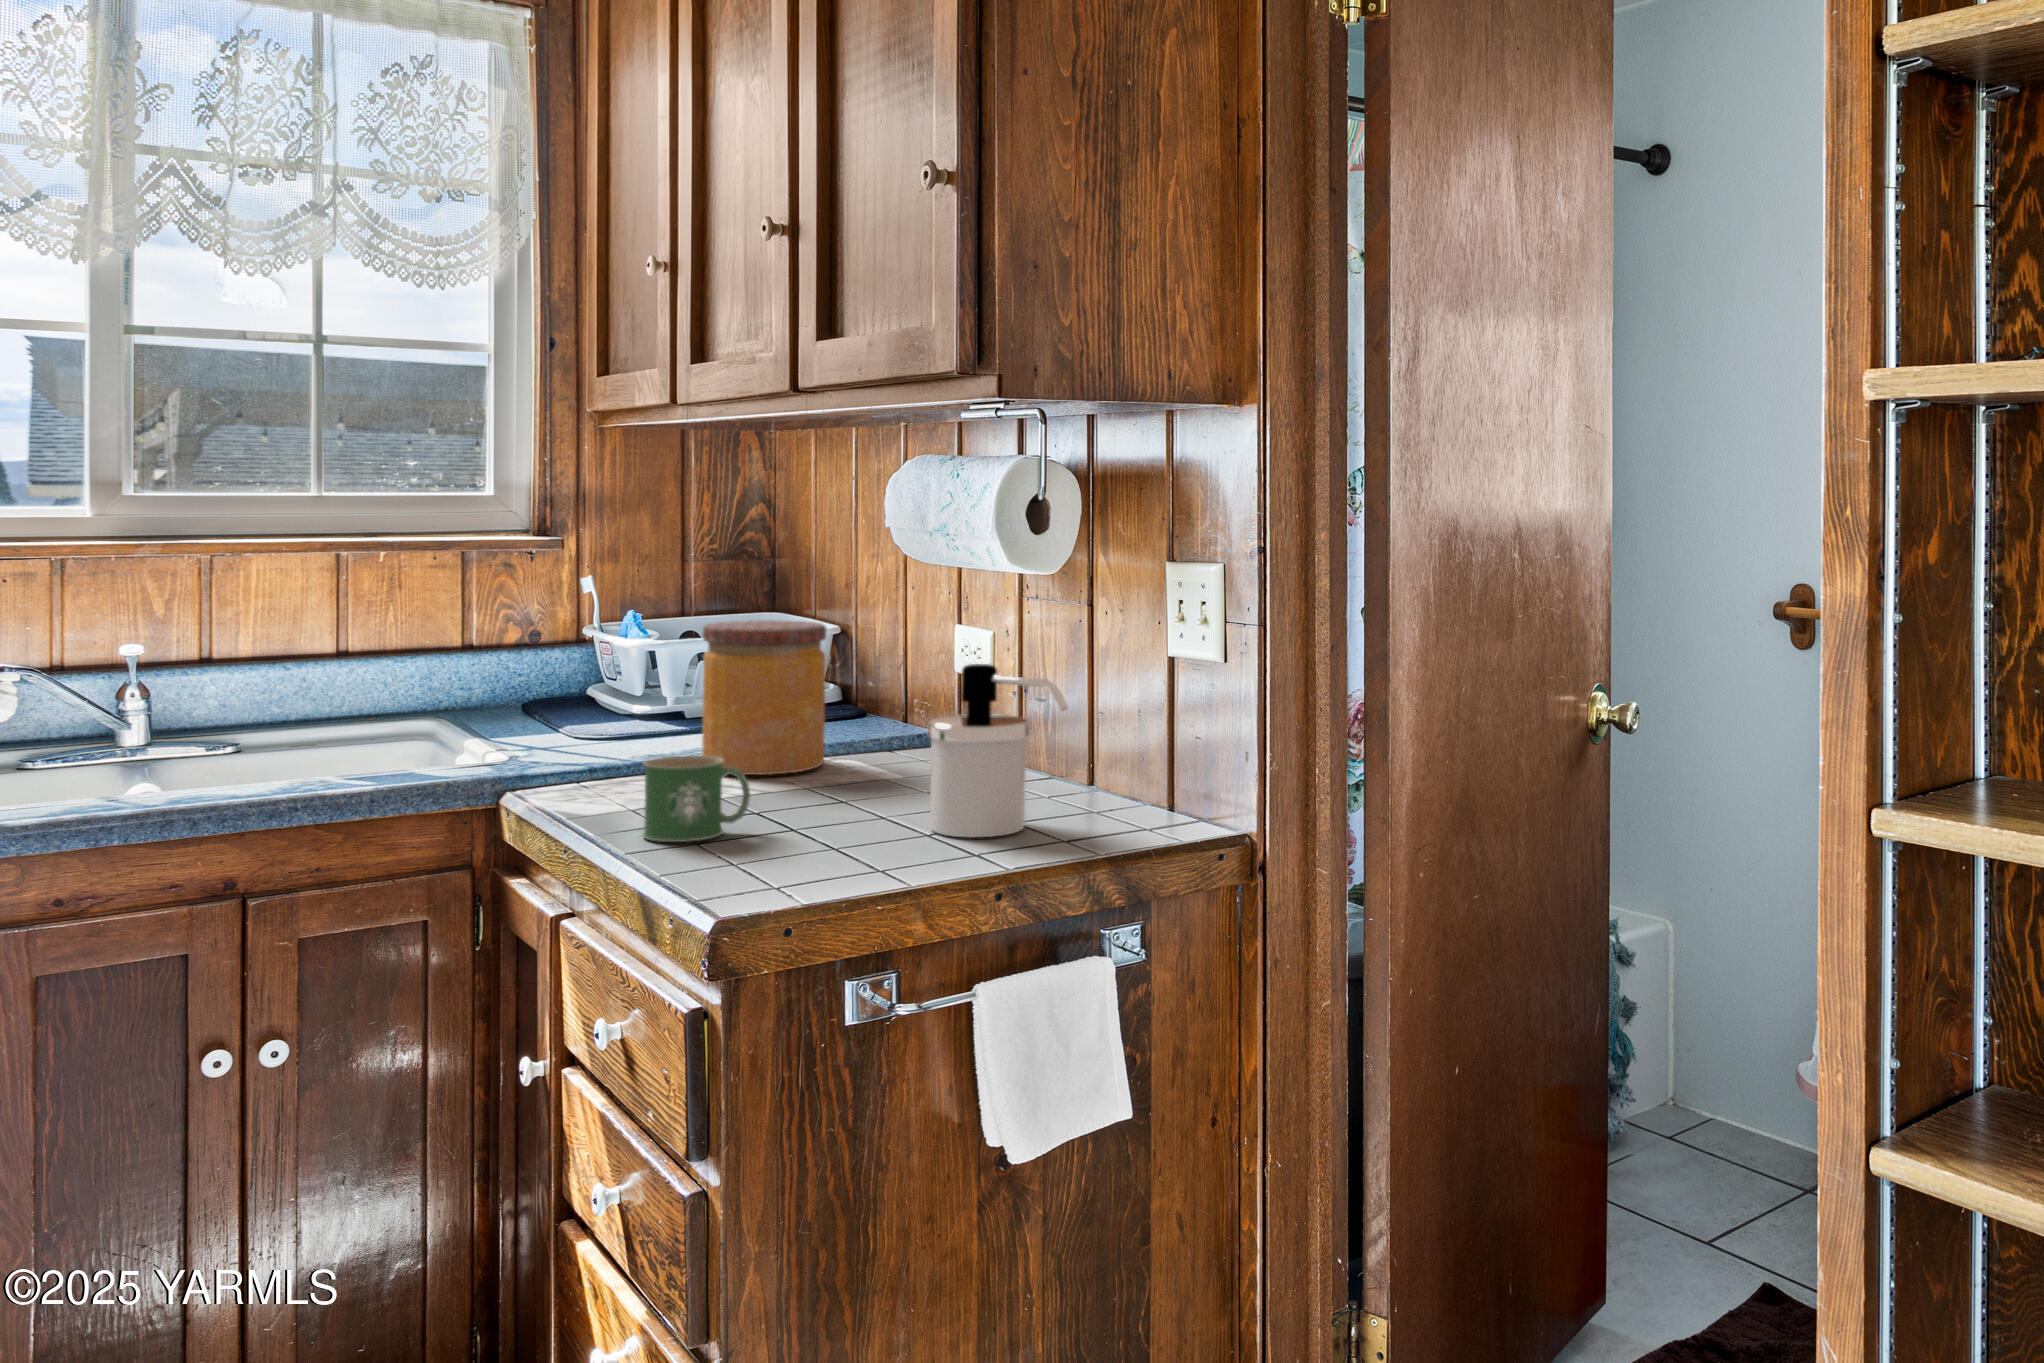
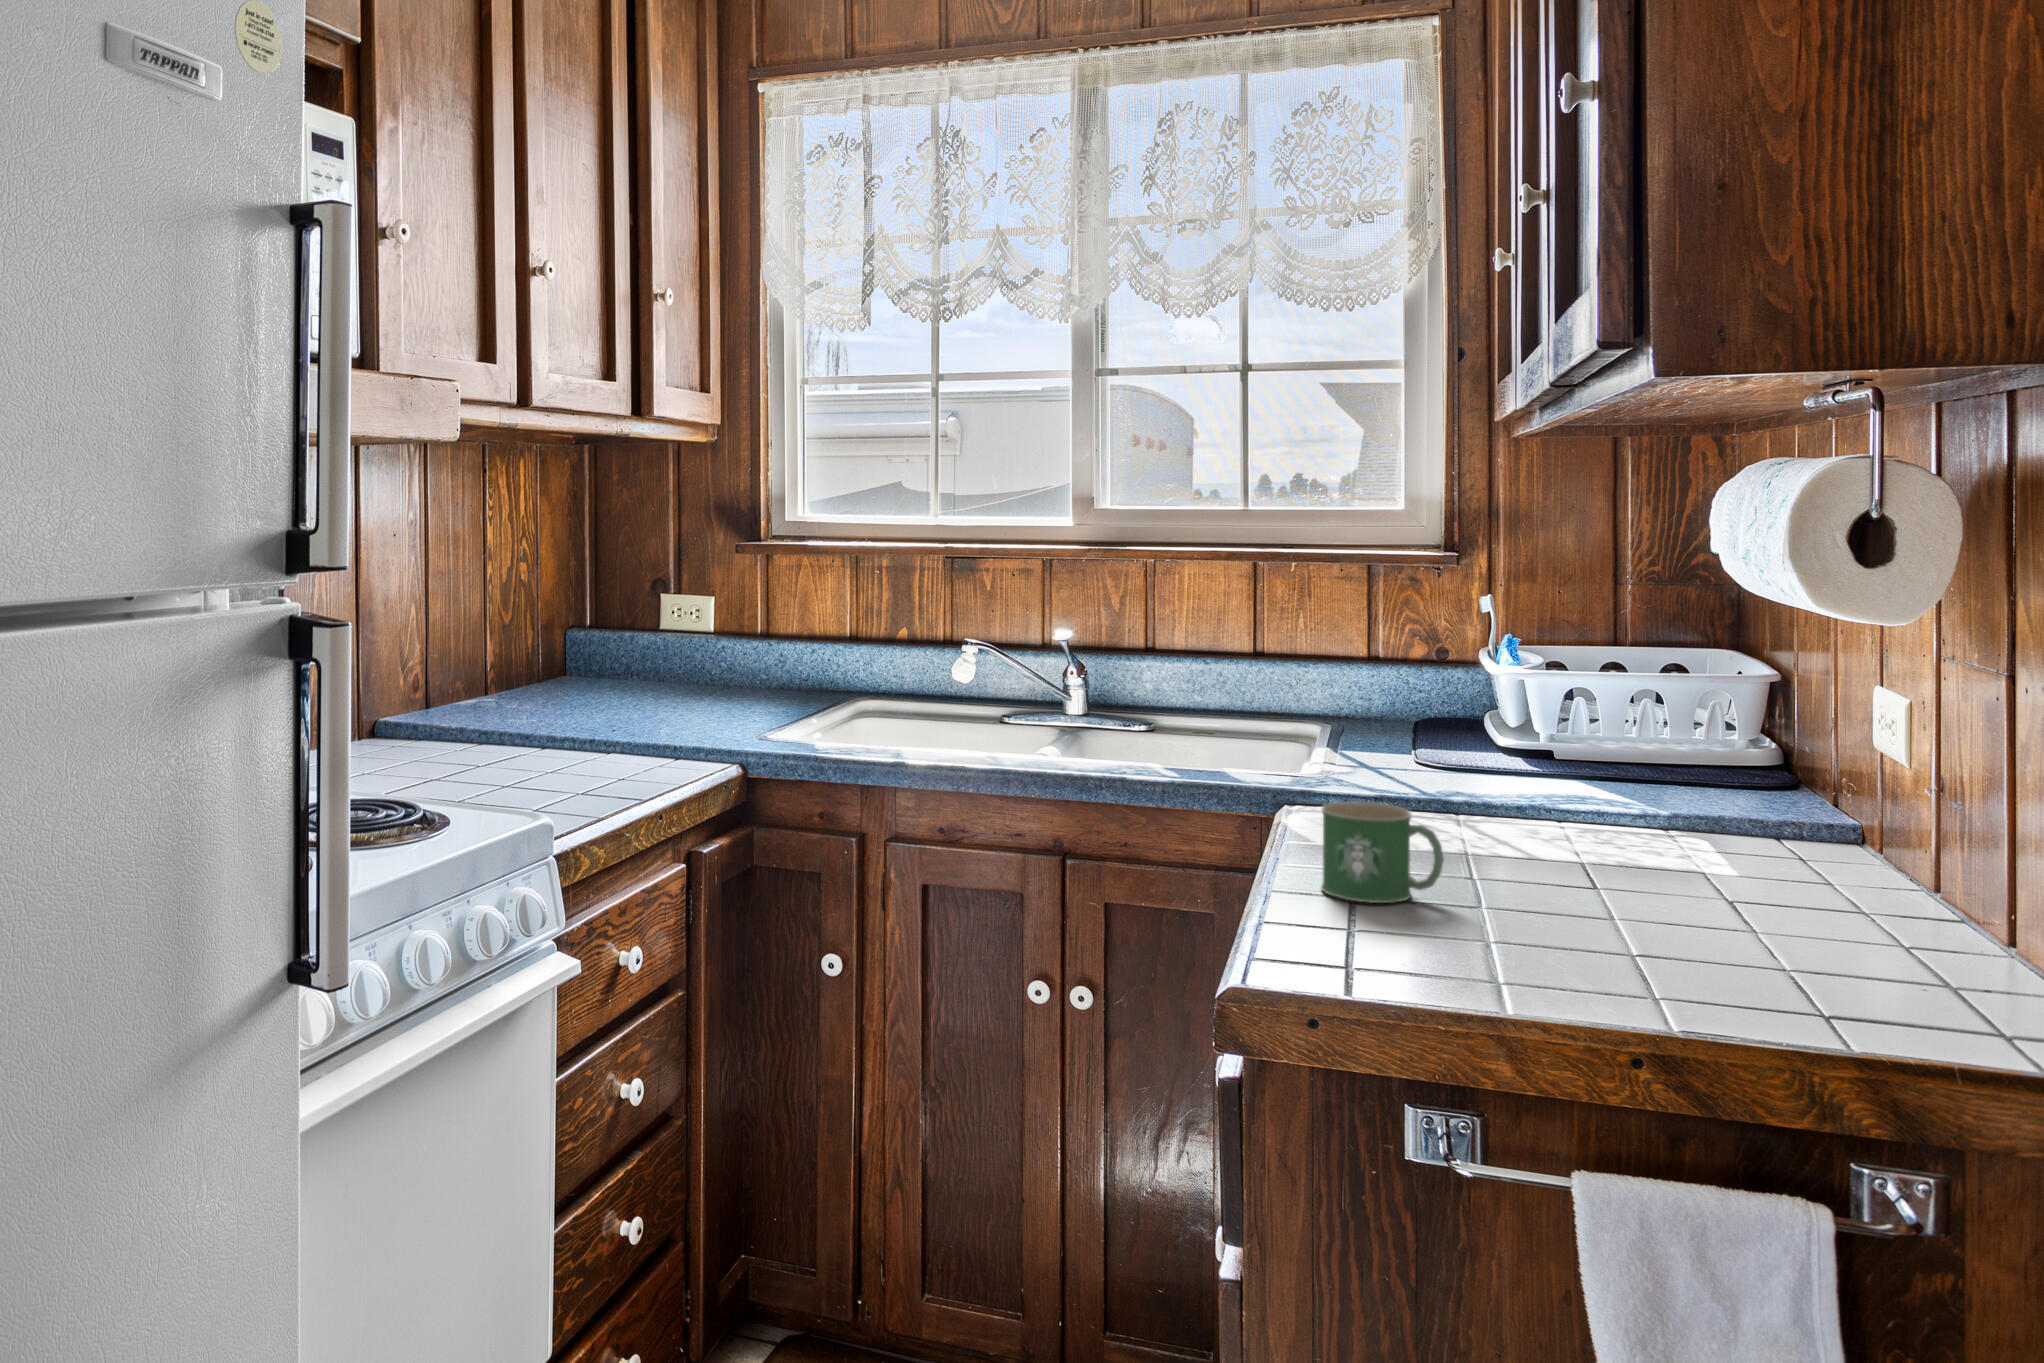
jar: present [702,620,826,775] -> none [1498,655,1656,843]
soap dispenser: present [928,664,1068,837] -> none [1665,740,1855,985]

